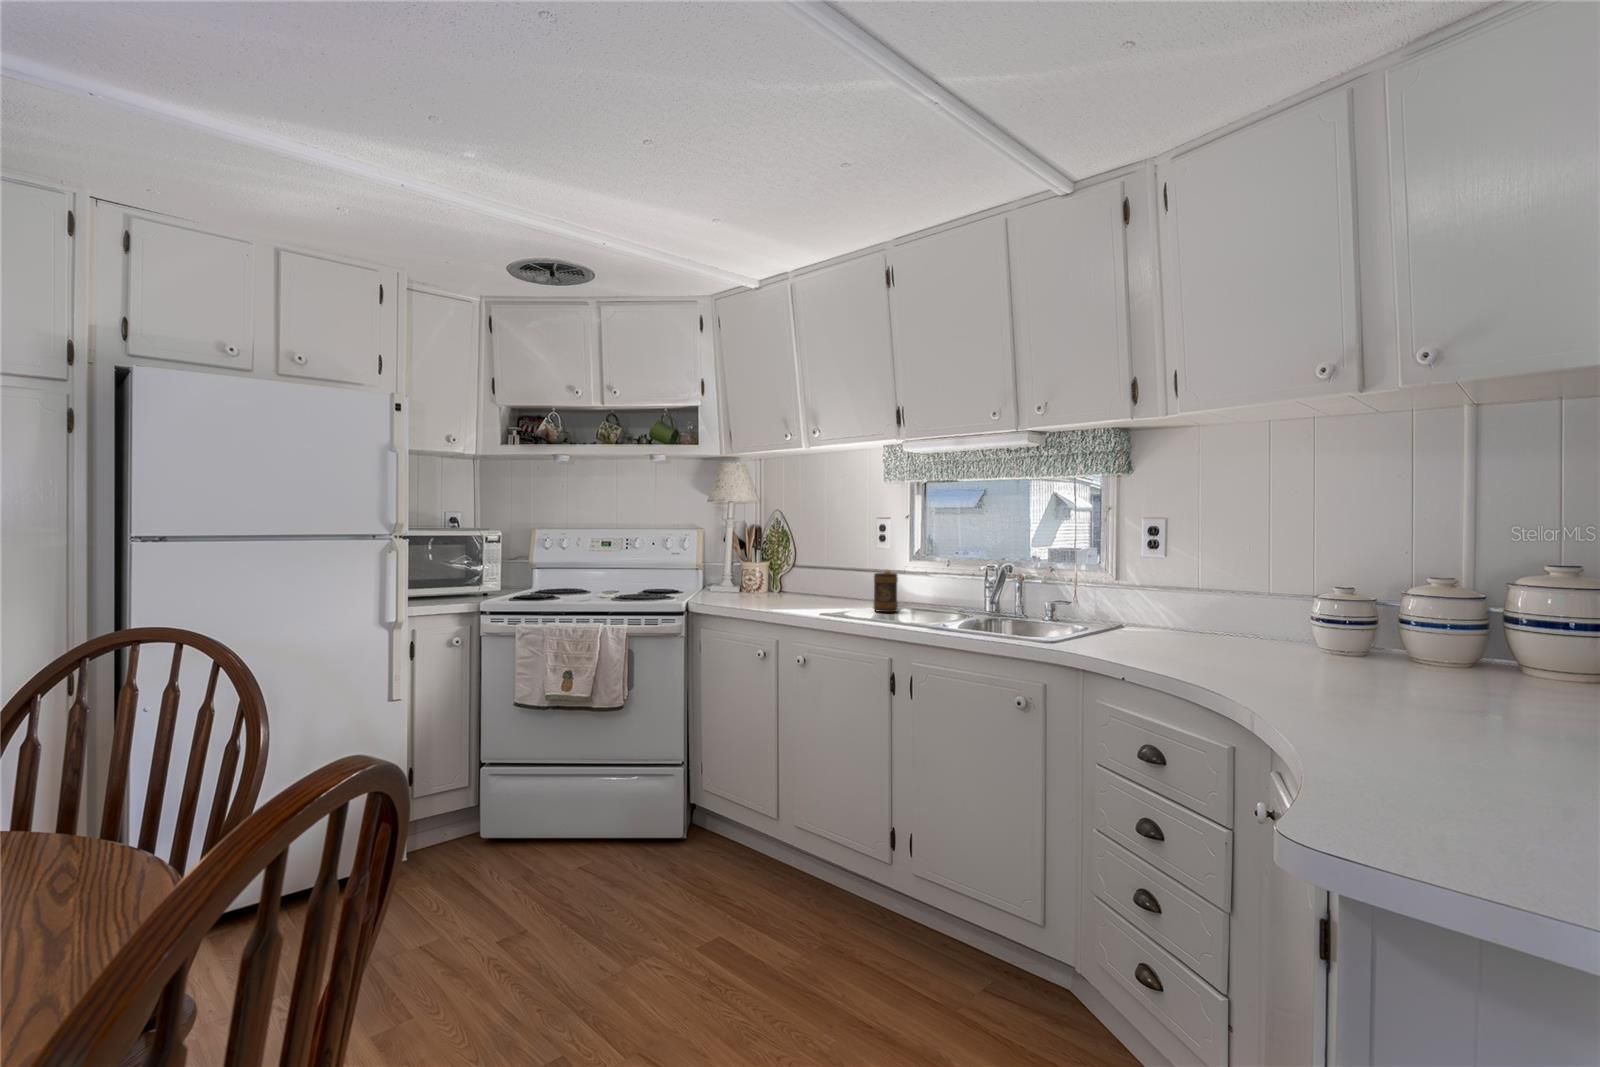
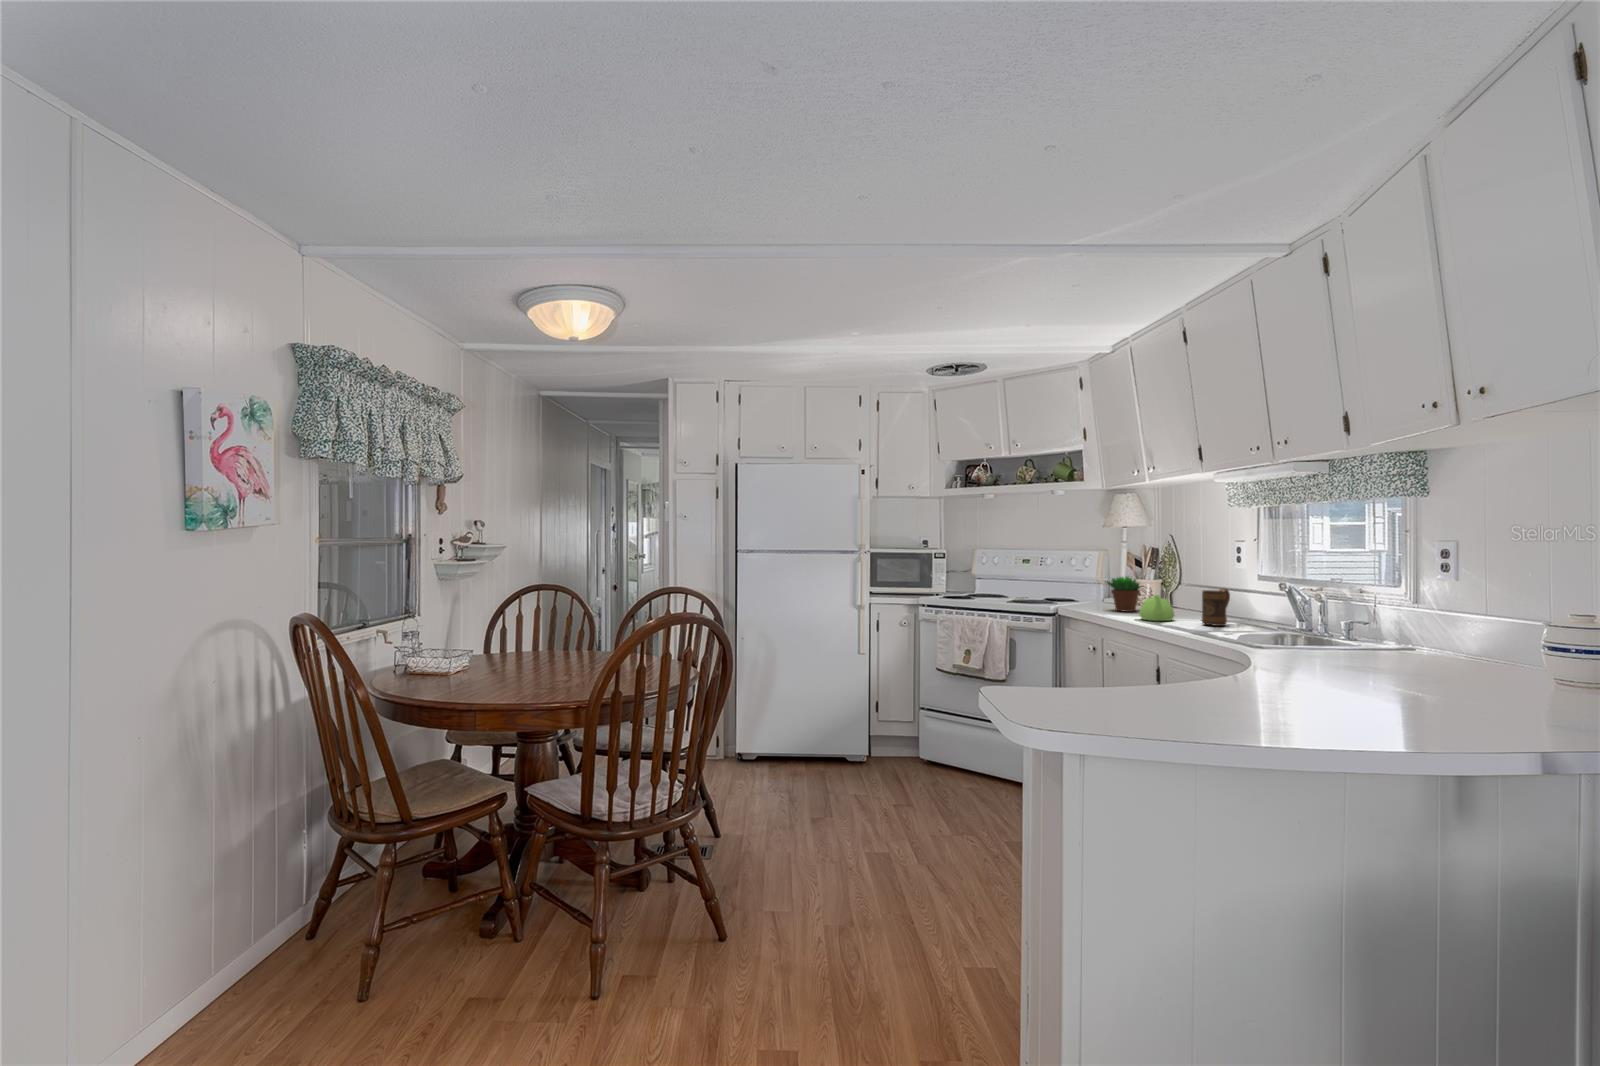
succulent plant: none [738,558,780,602] -> present [1107,576,1141,612]
teapot: none [802,581,839,612] -> present [1139,595,1174,621]

